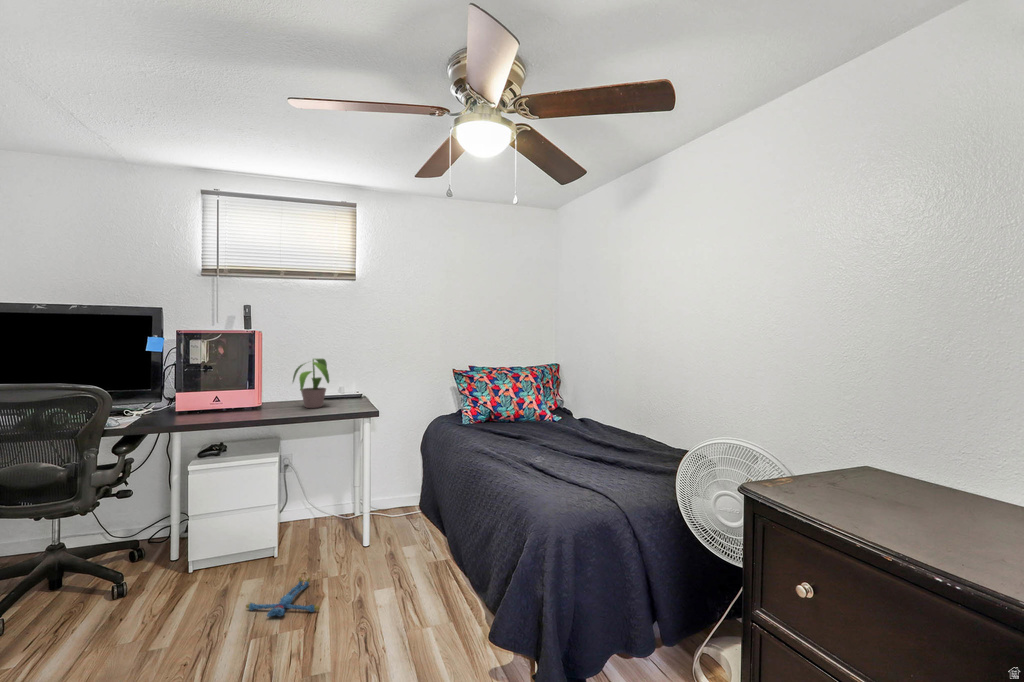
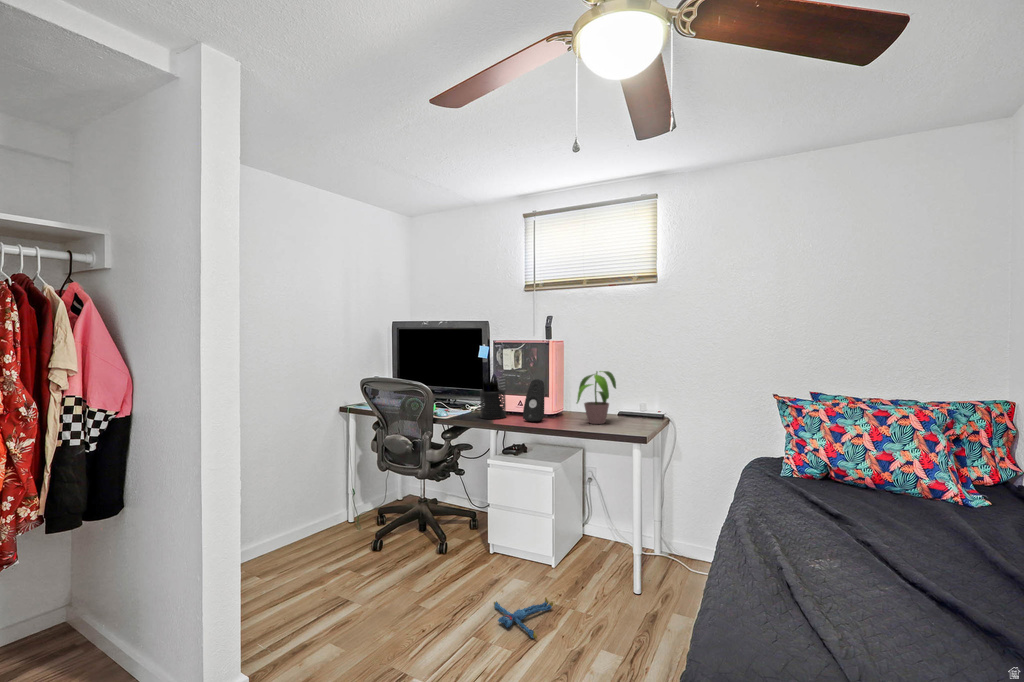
speaker: none [234,370,258,414] -> present [523,379,544,421]
pen holder: none [166,372,204,419] -> present [480,380,506,419]

